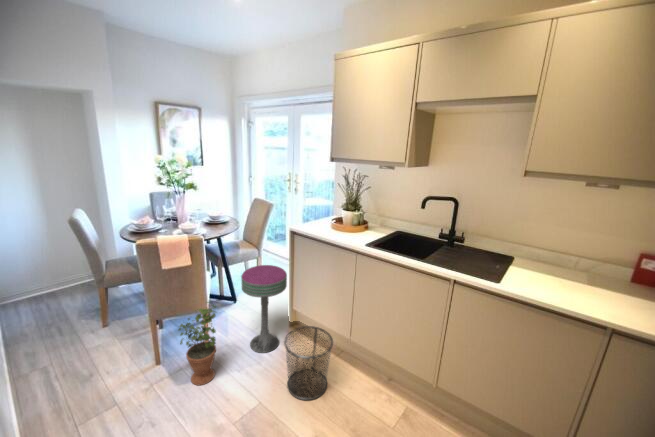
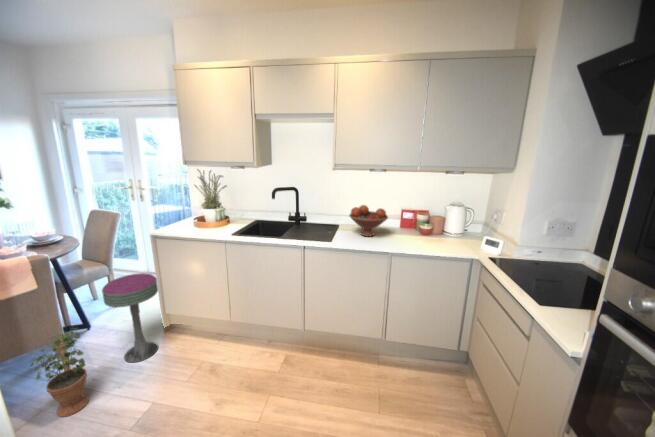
fruit bowl: none [541,237,626,291] -> present [350,205,388,236]
waste bin: present [284,326,333,400] -> none [168,315,217,381]

